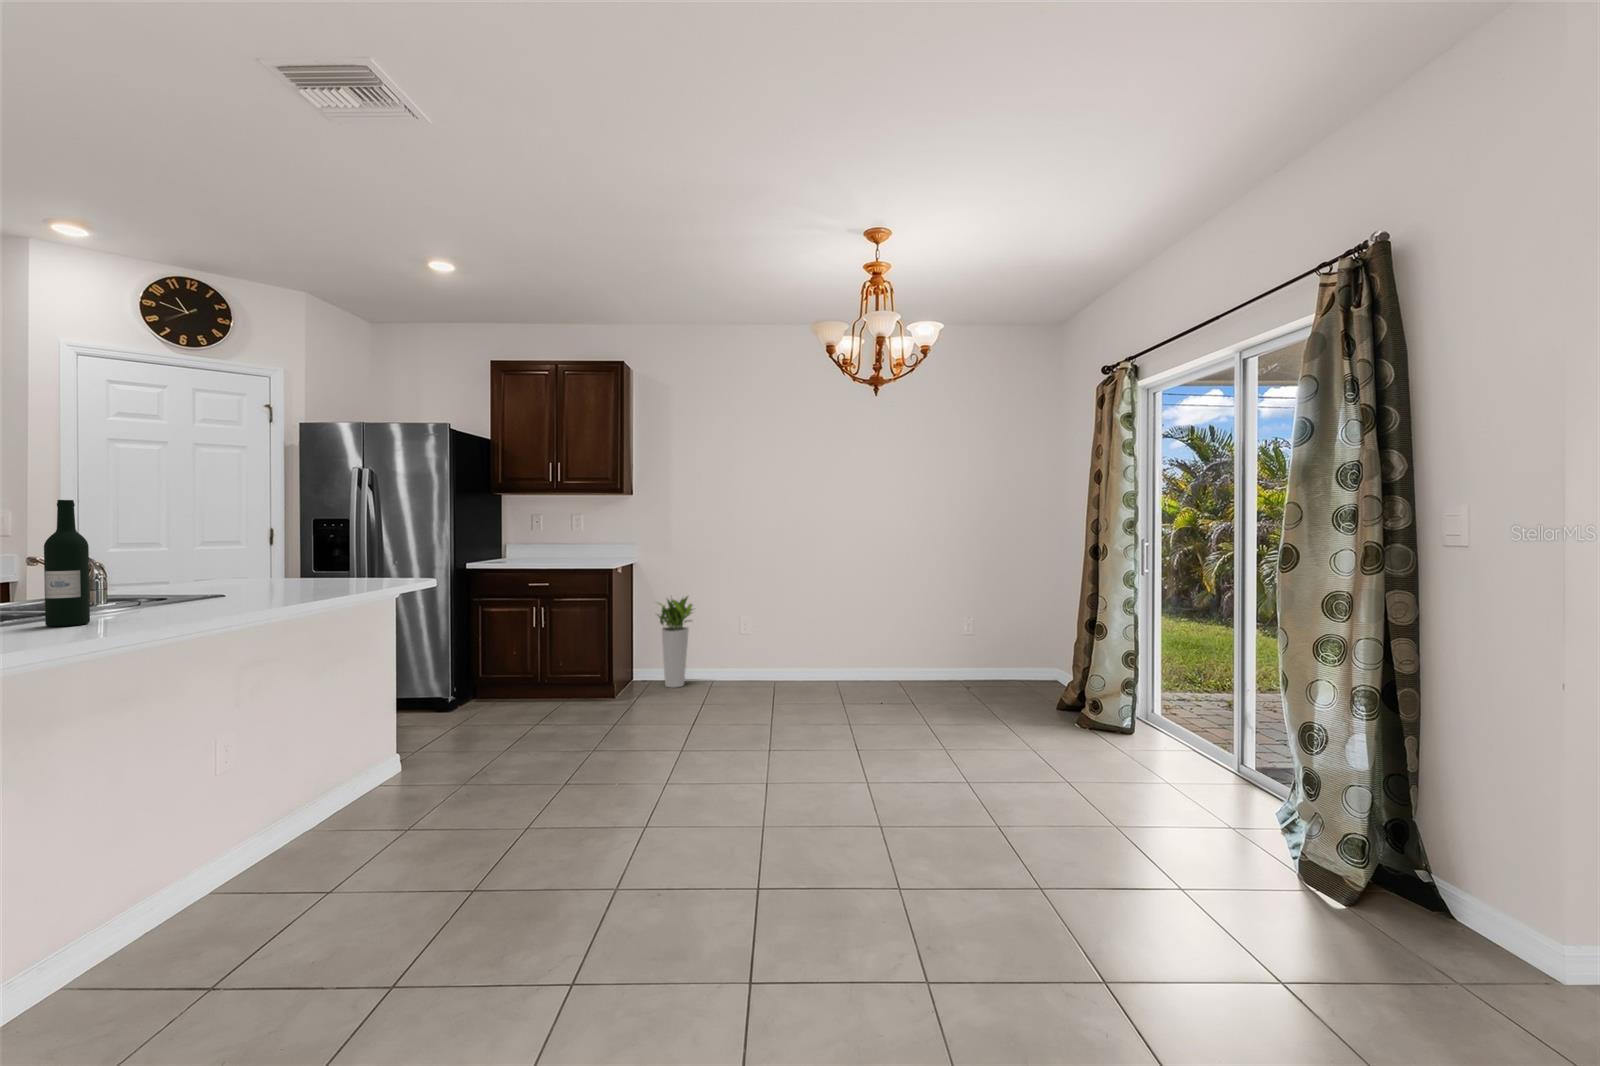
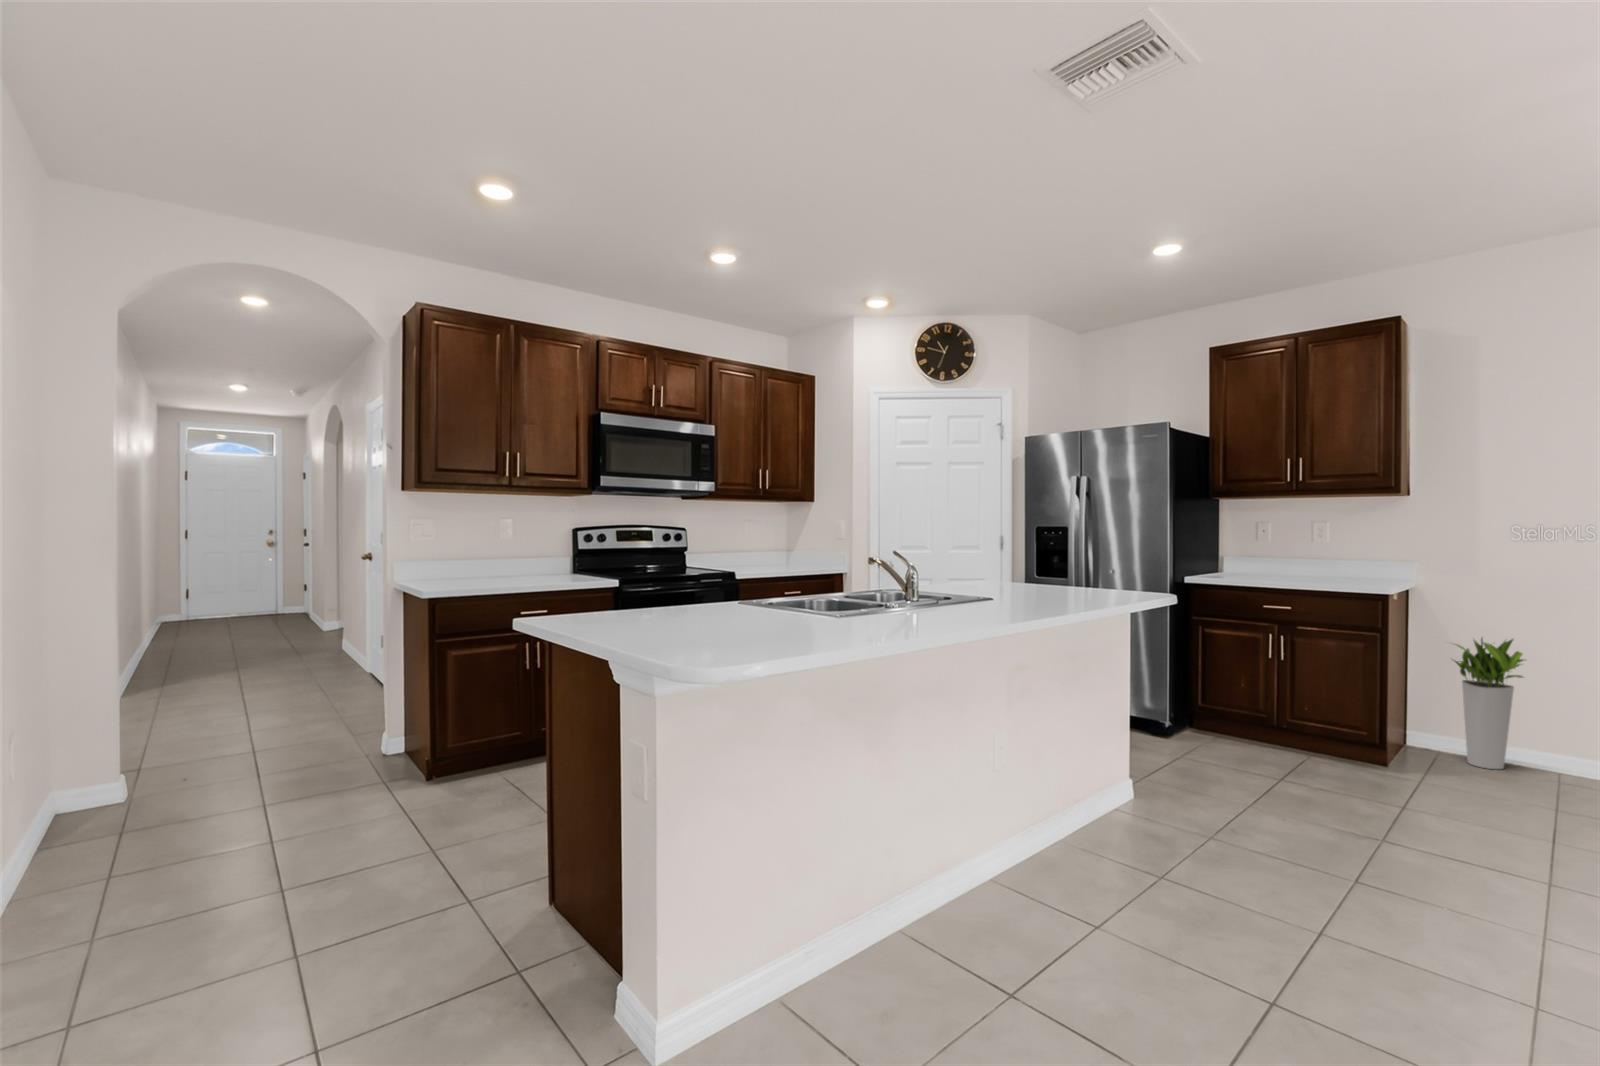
wine bottle: present [44,500,90,626] -> none [892,517,919,624]

